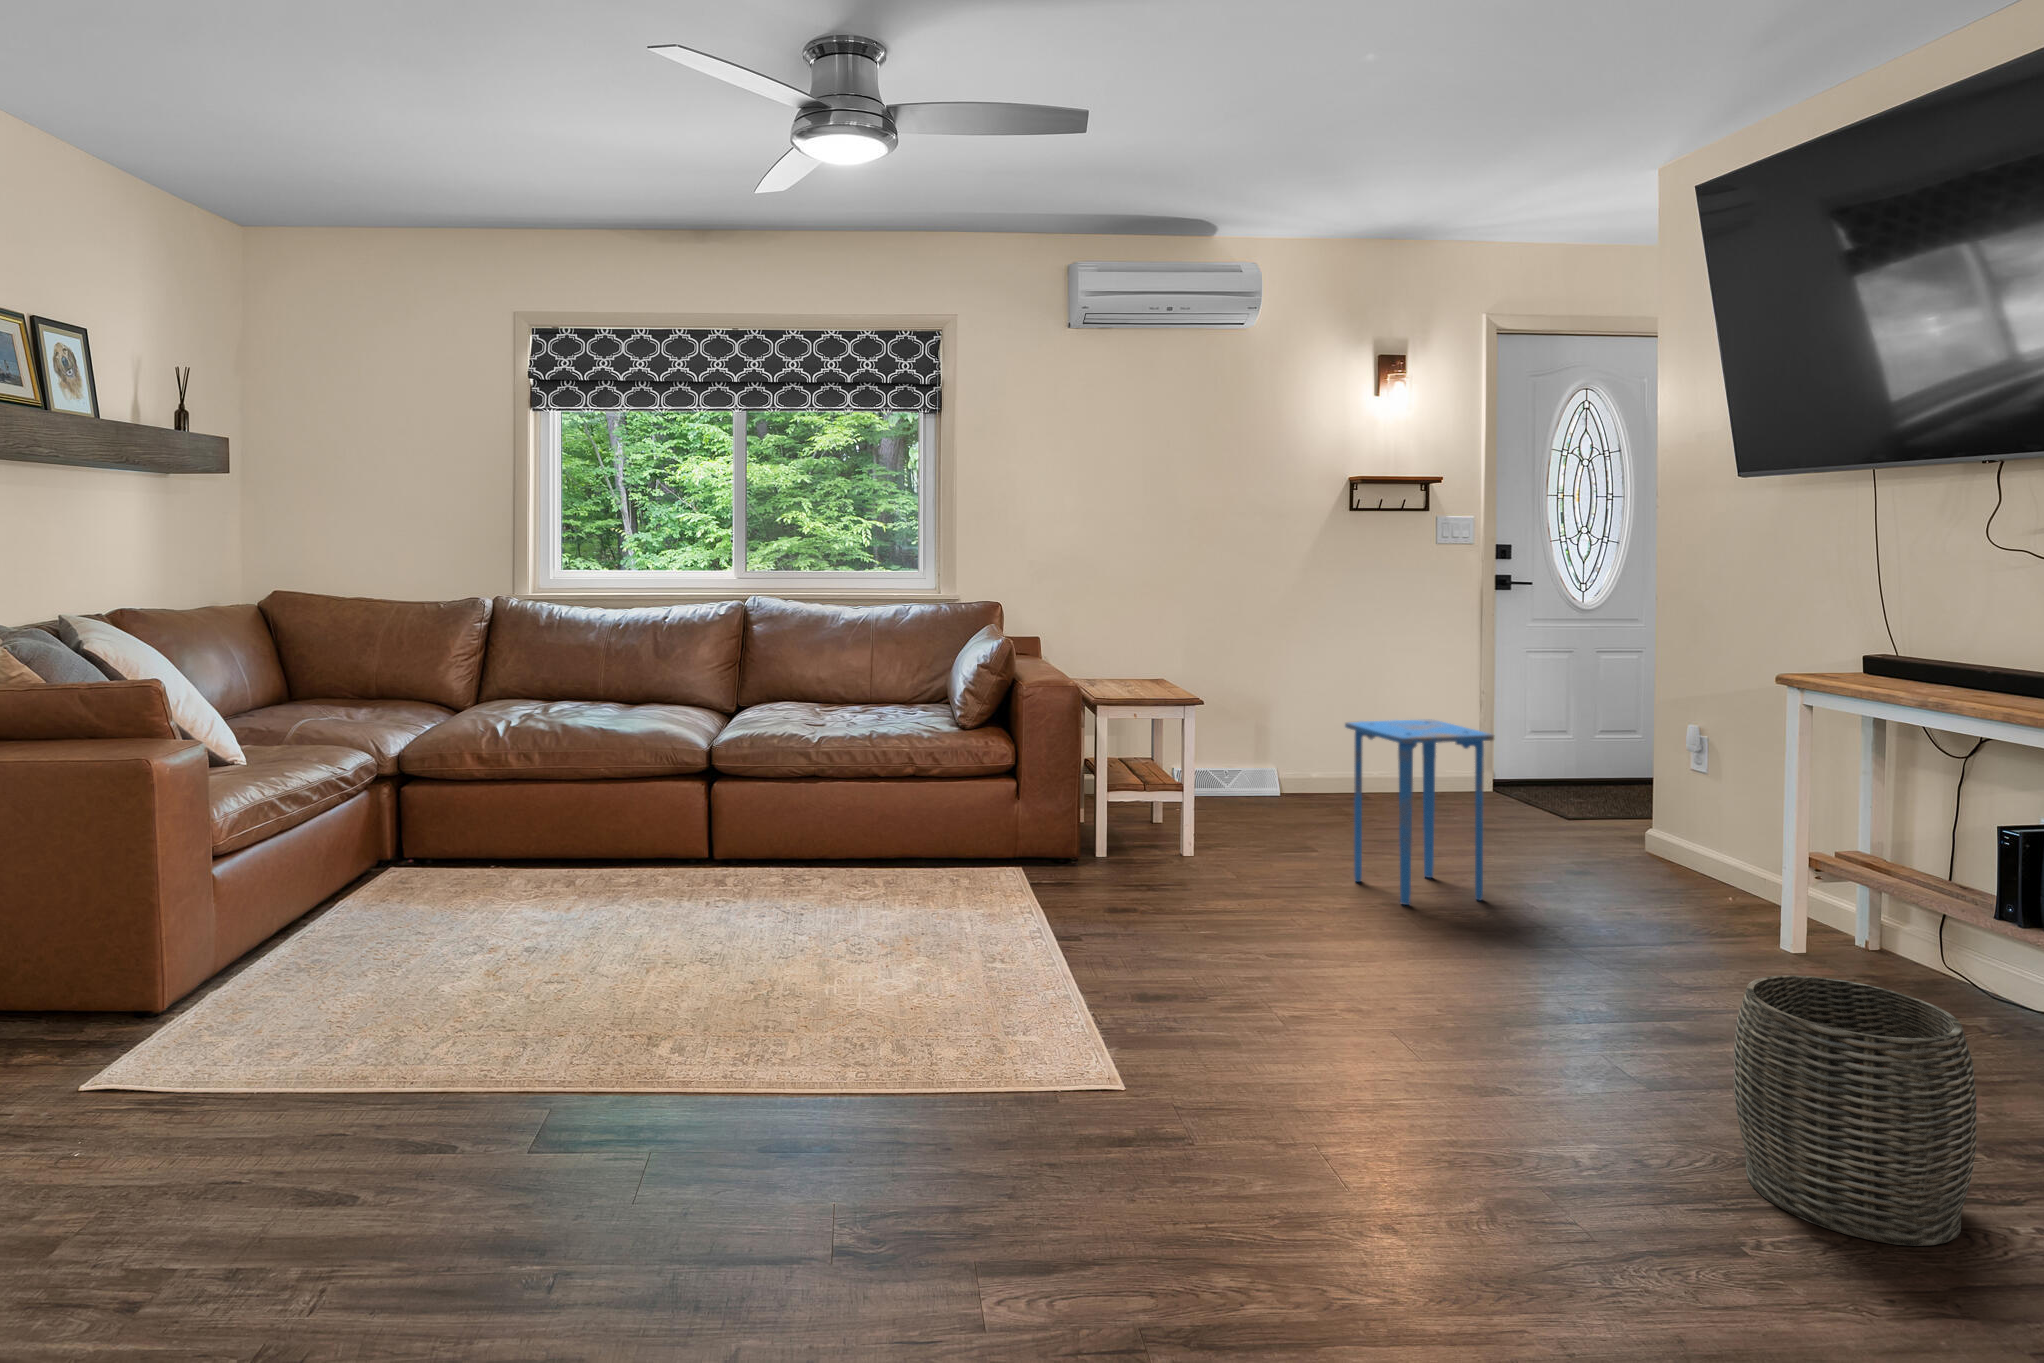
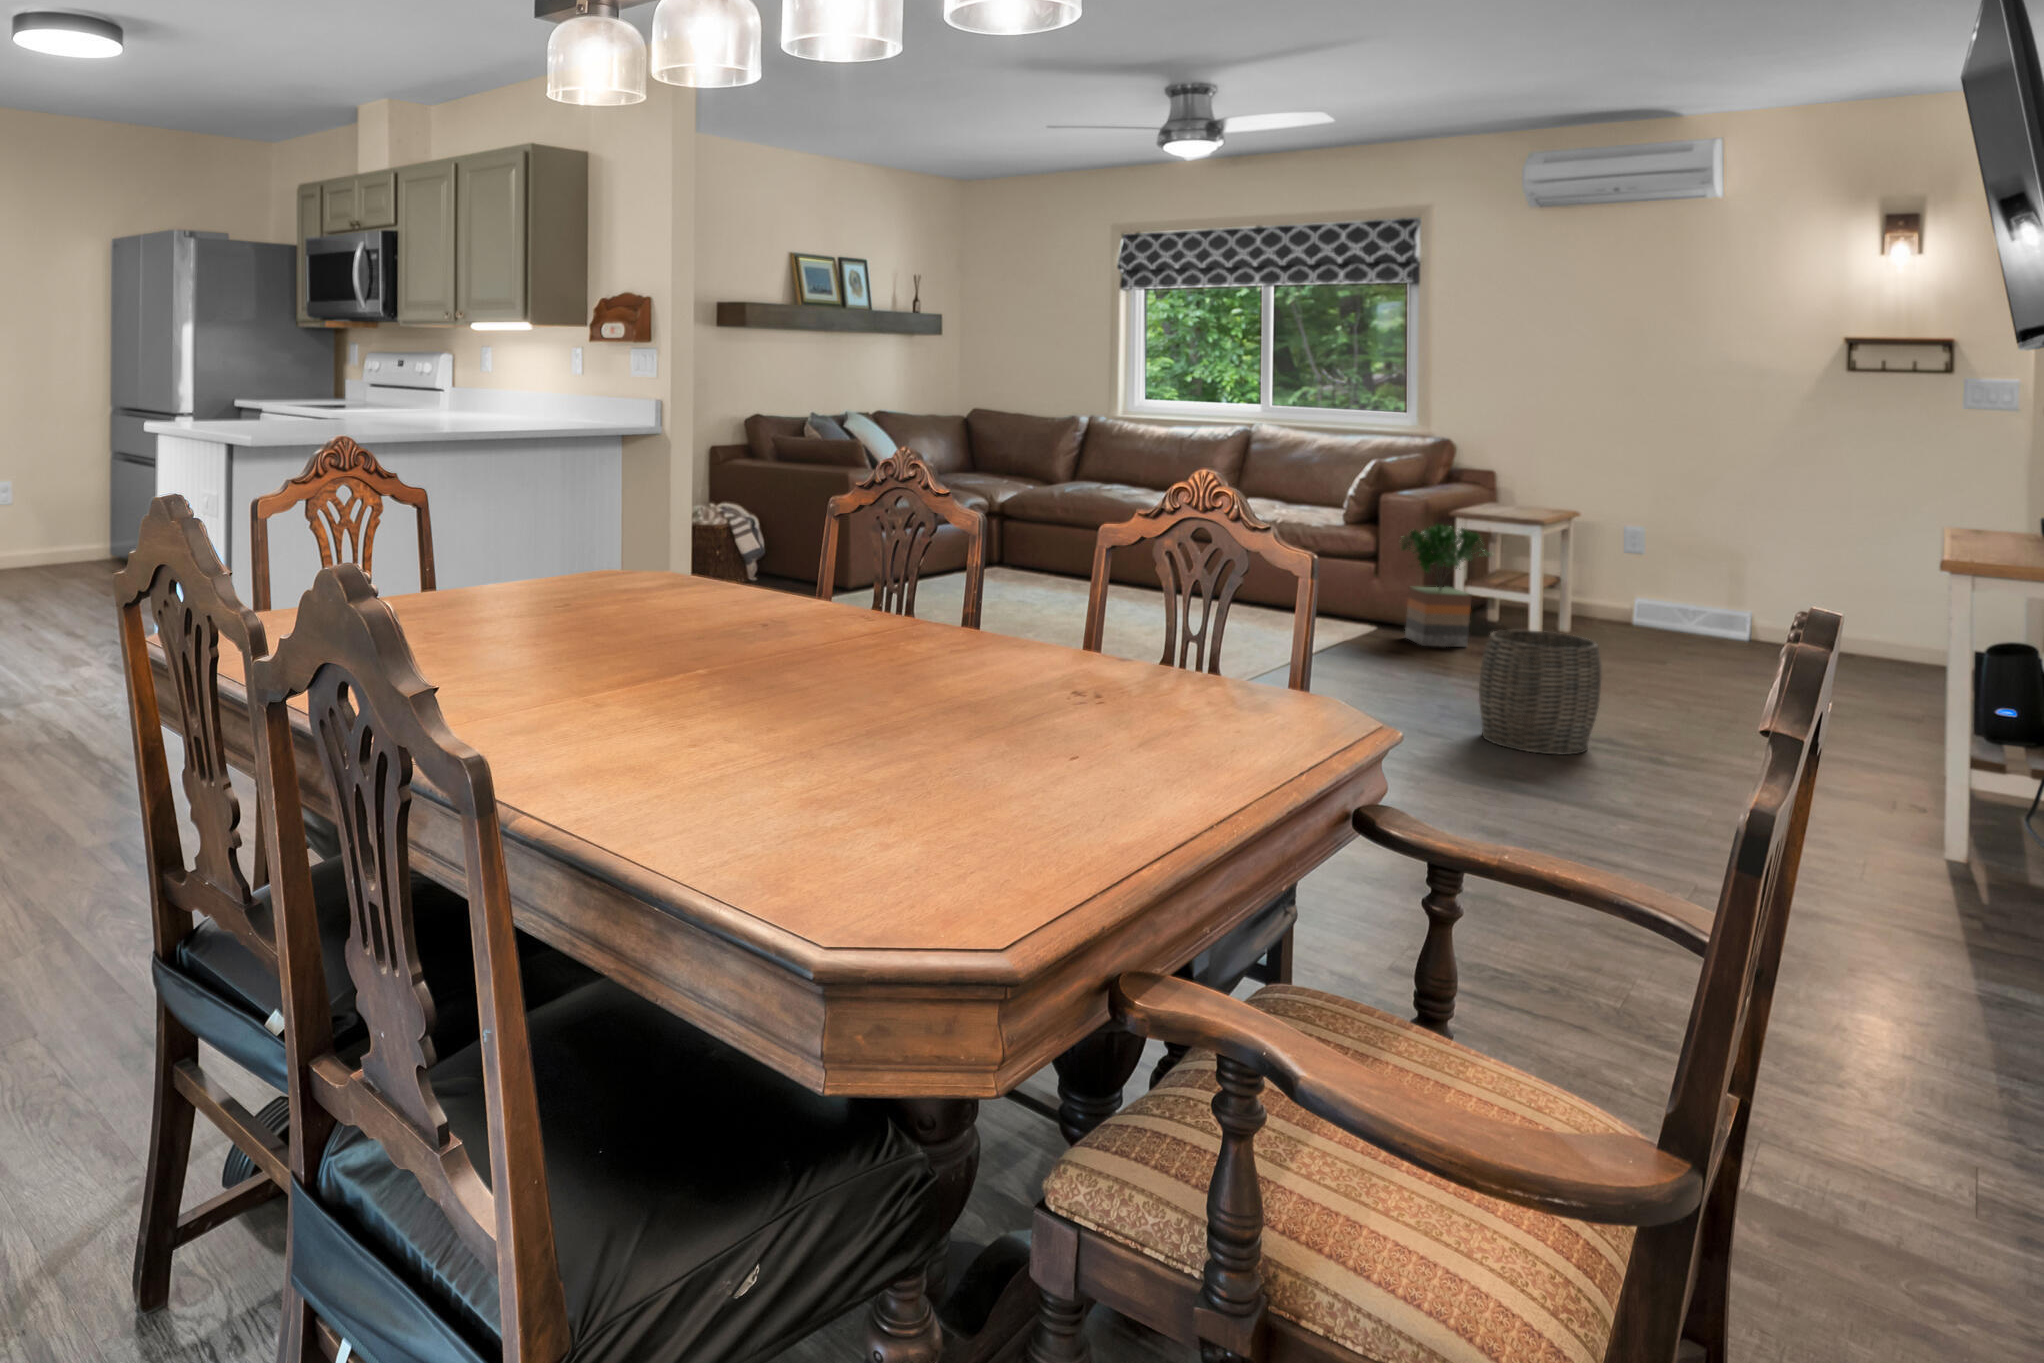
side table: present [1345,719,1494,905] -> none [1605,528,1709,666]
potted tree: none [1162,742,1284,936] -> present [1401,524,1490,647]

